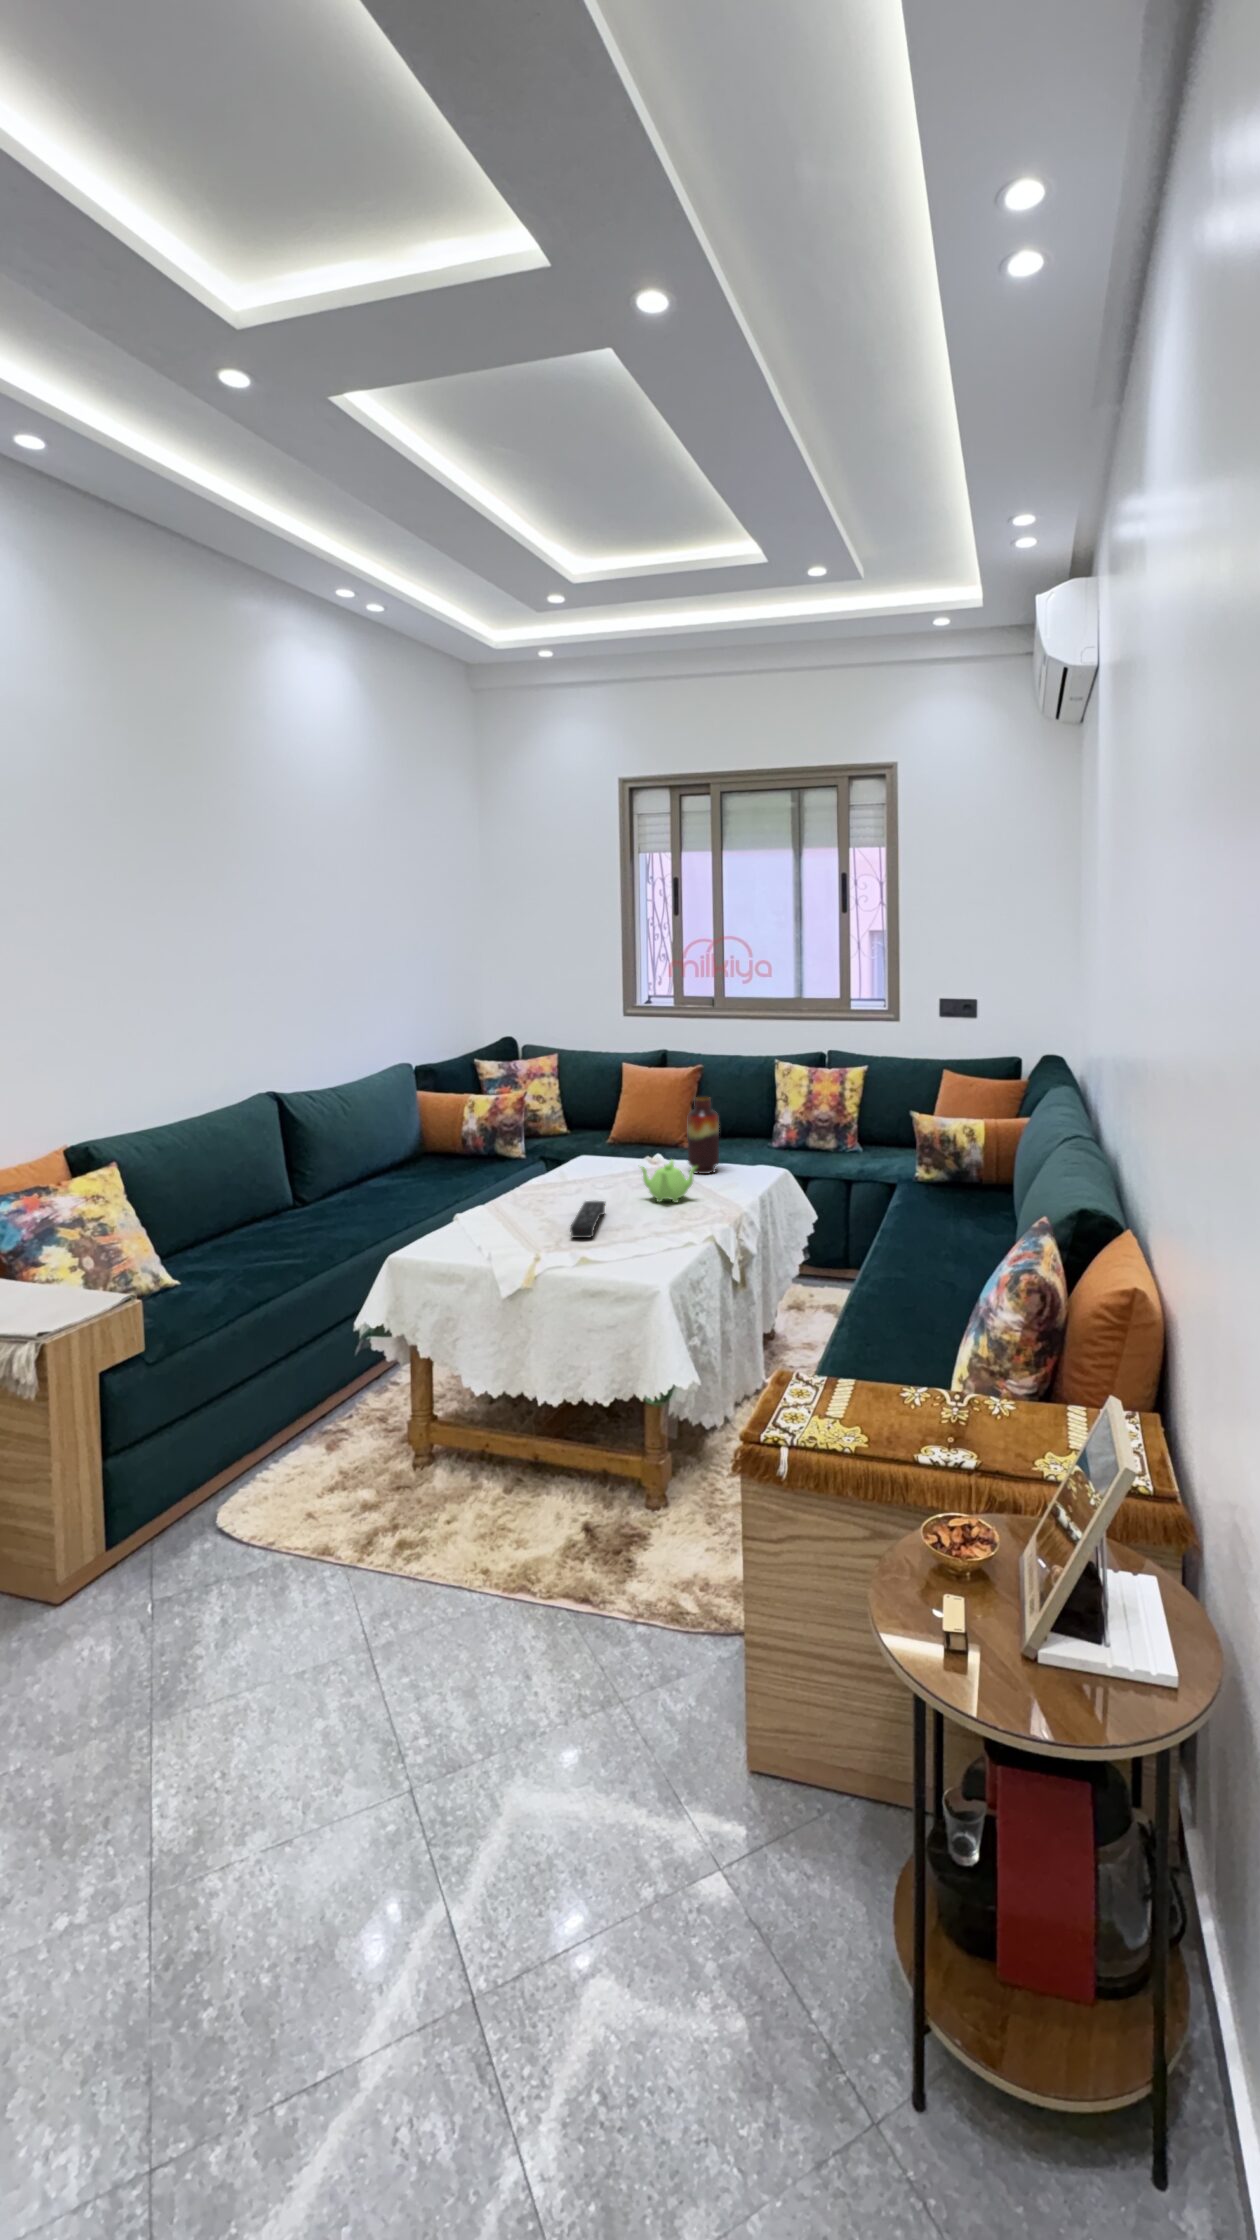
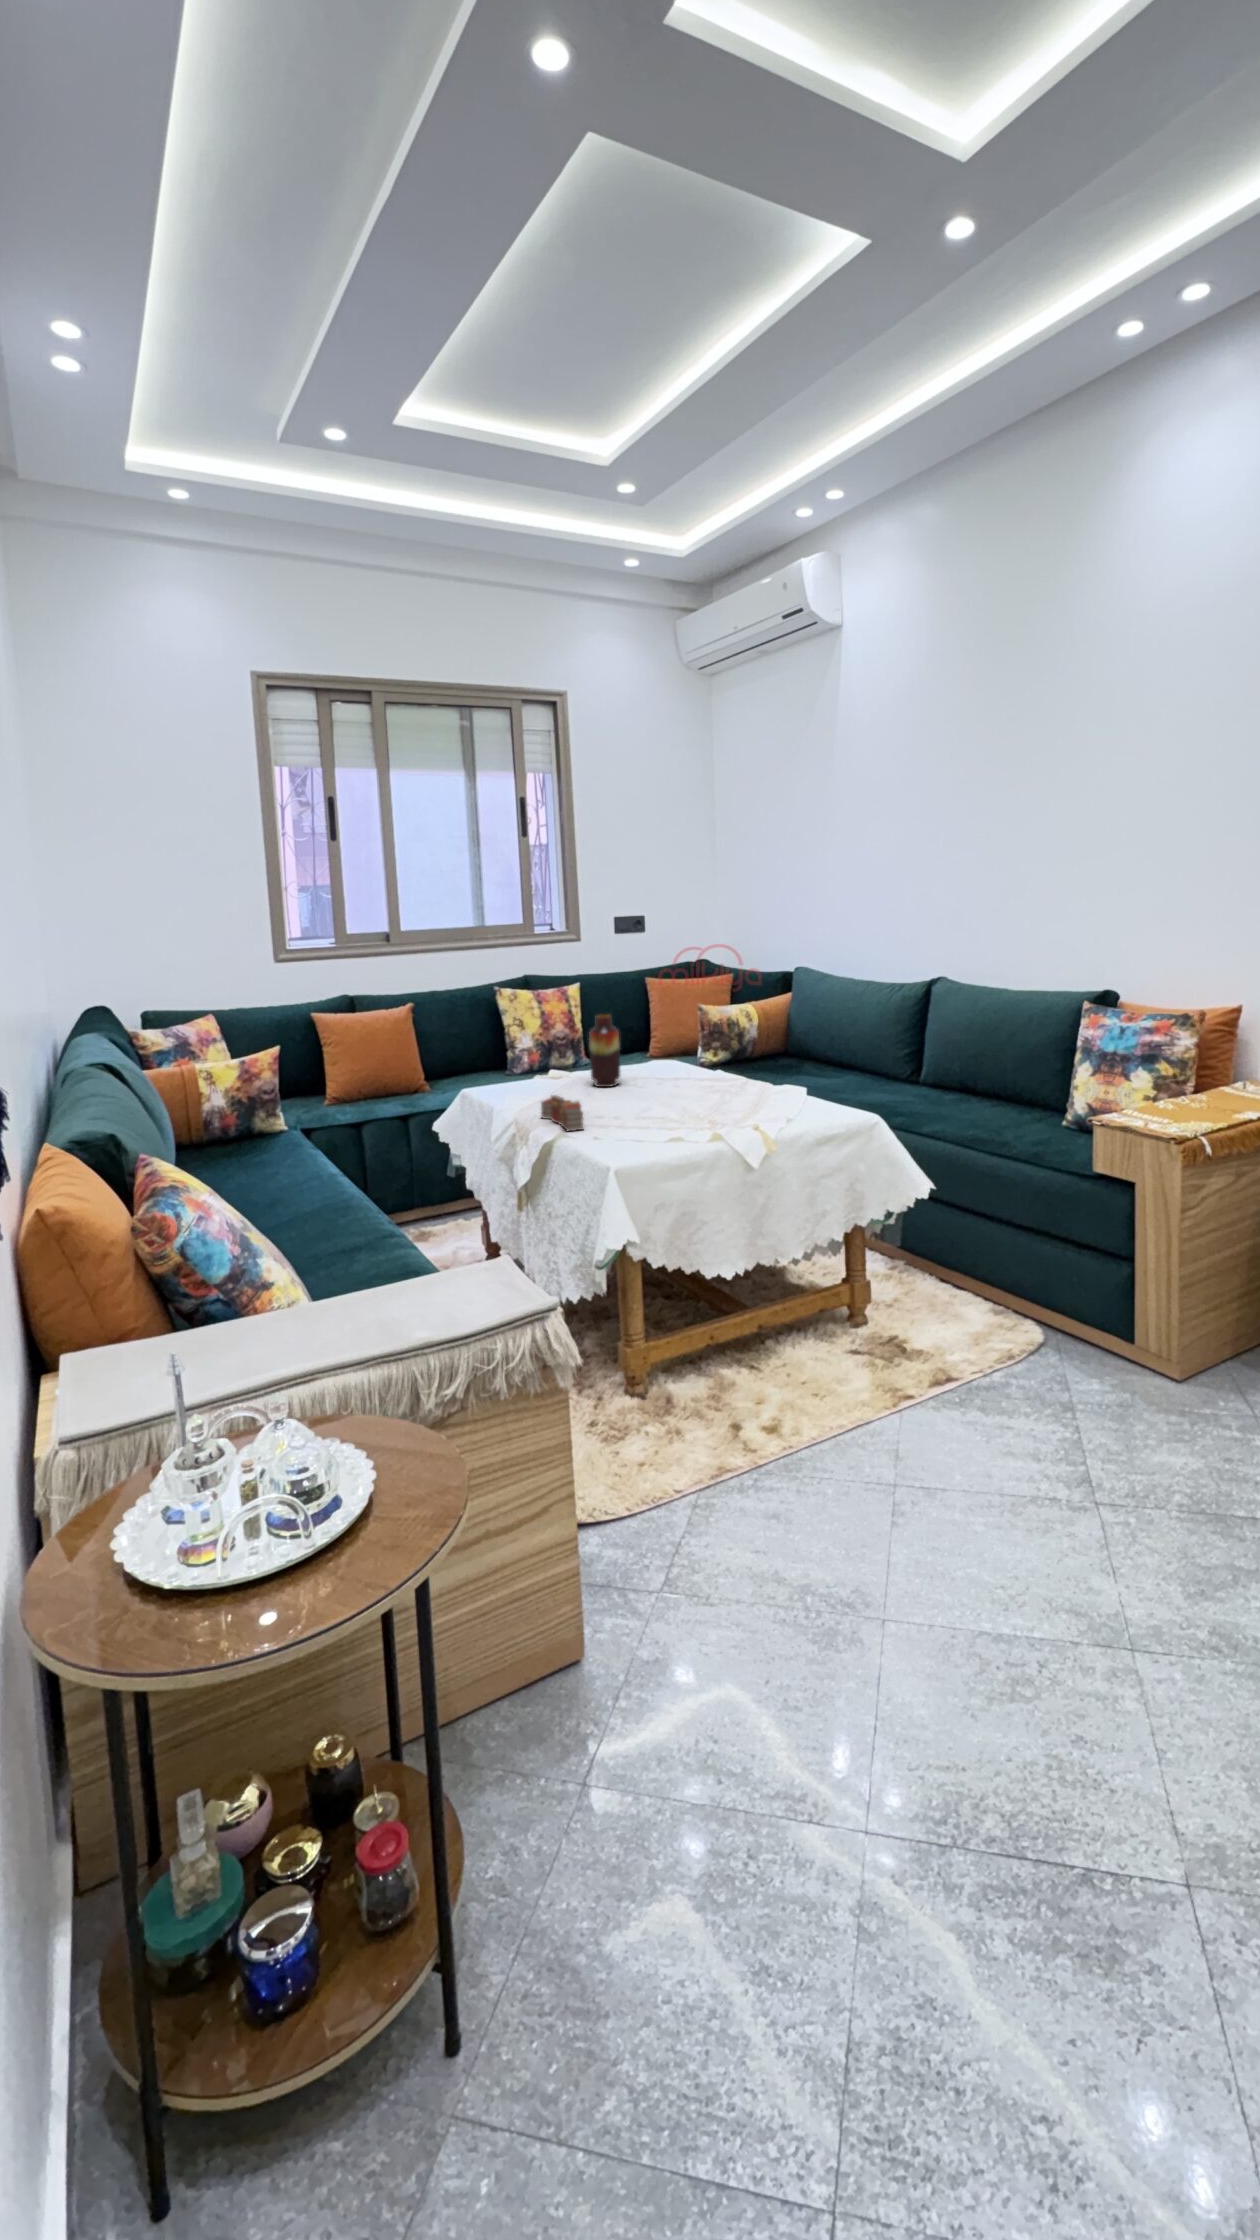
teapot: present [641,1160,698,1203] -> none [621,1071,669,1110]
book: none [548,1168,594,1207] -> present [541,1095,583,1131]
remote control: present [570,1201,606,1238] -> none [615,1114,683,1144]

